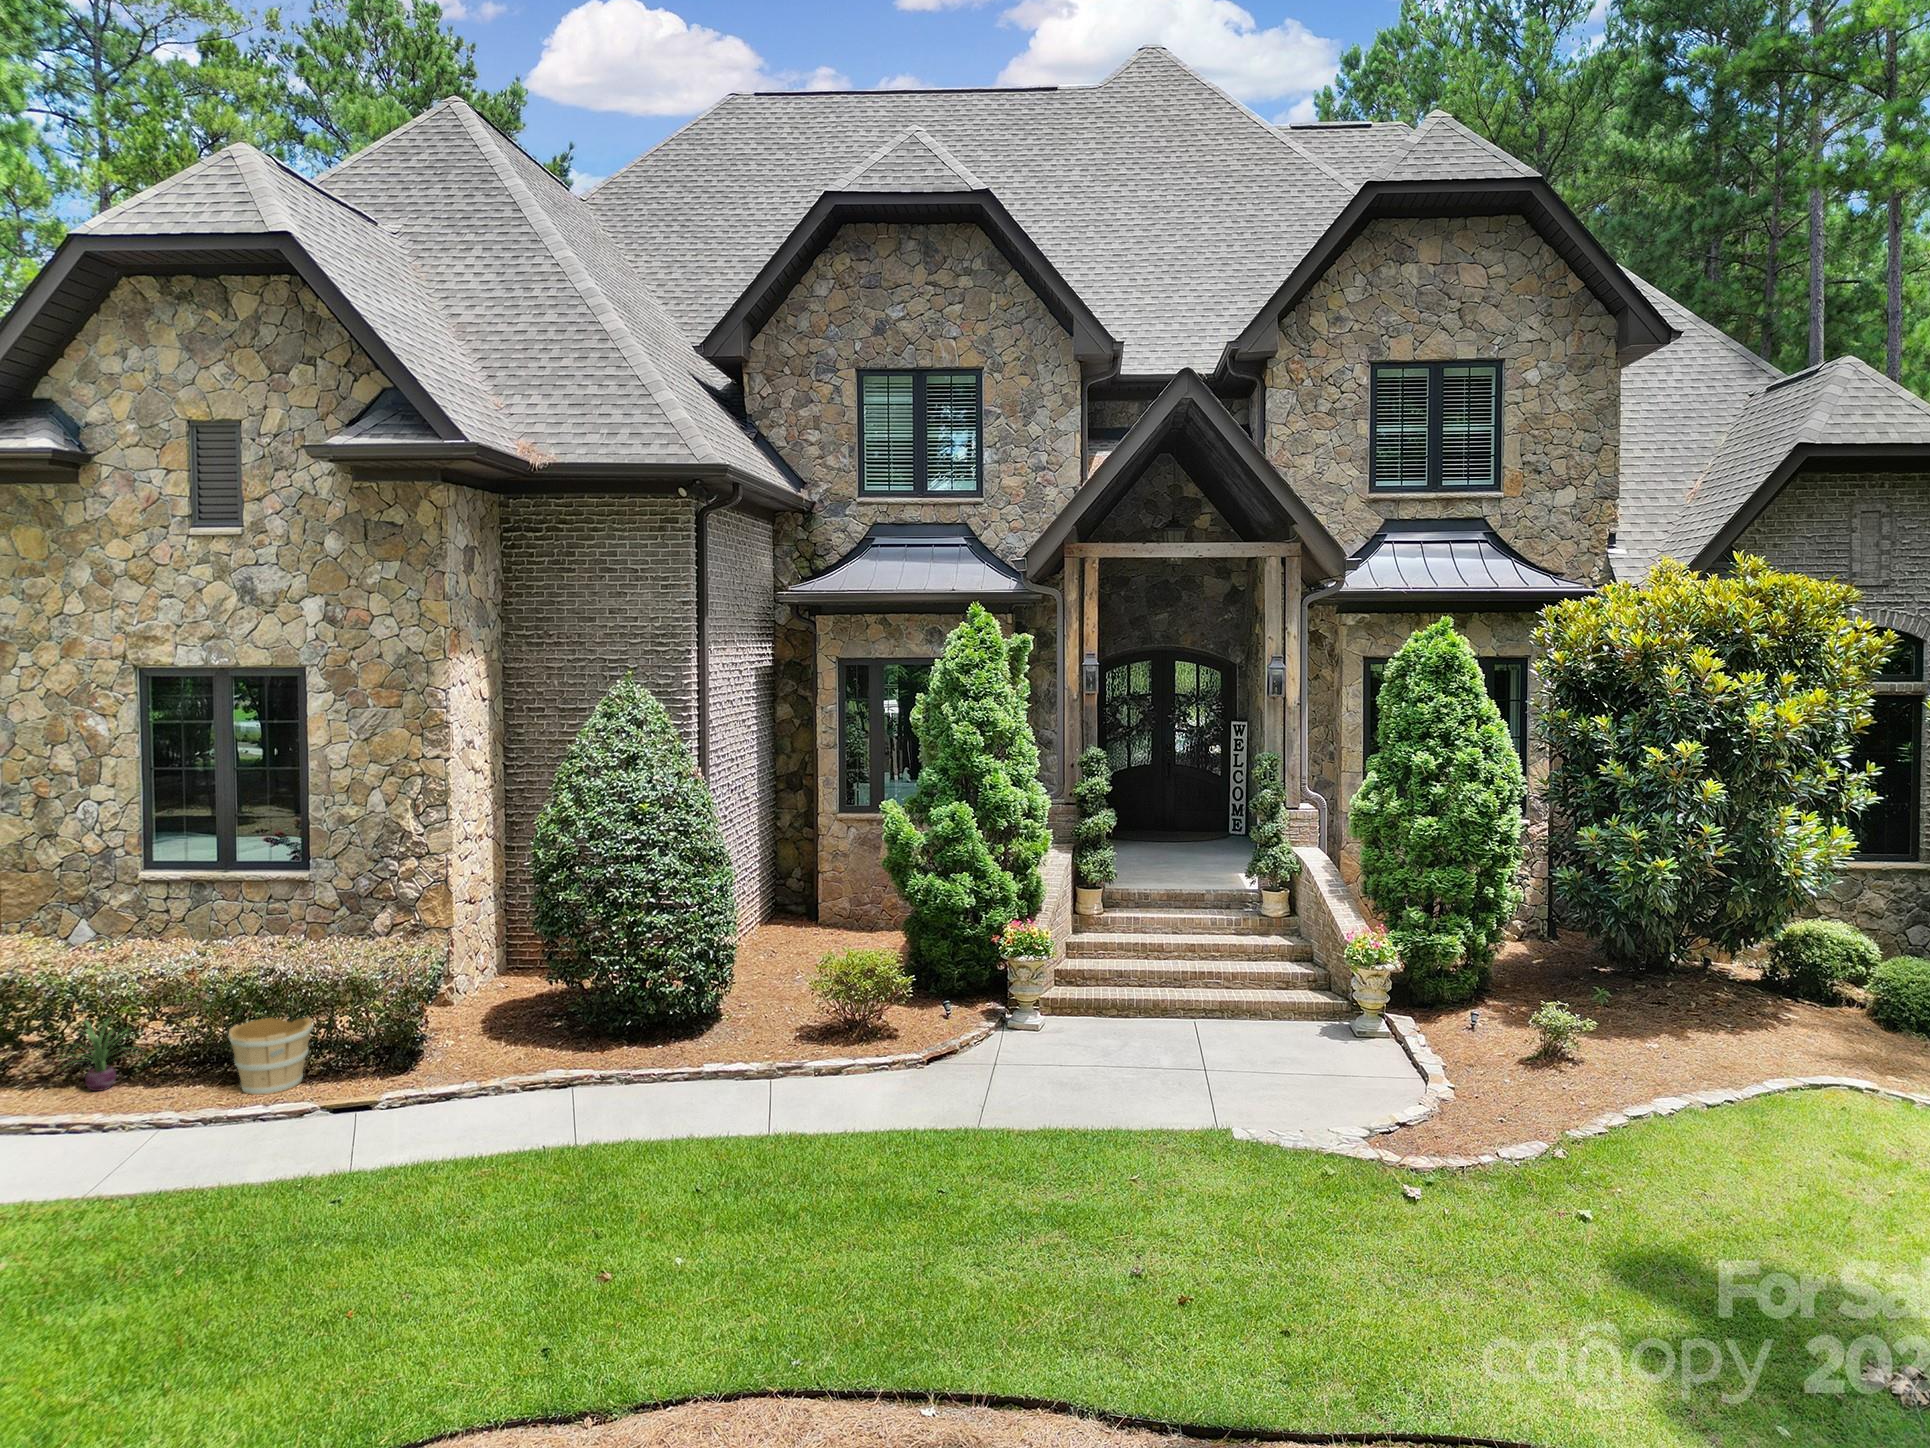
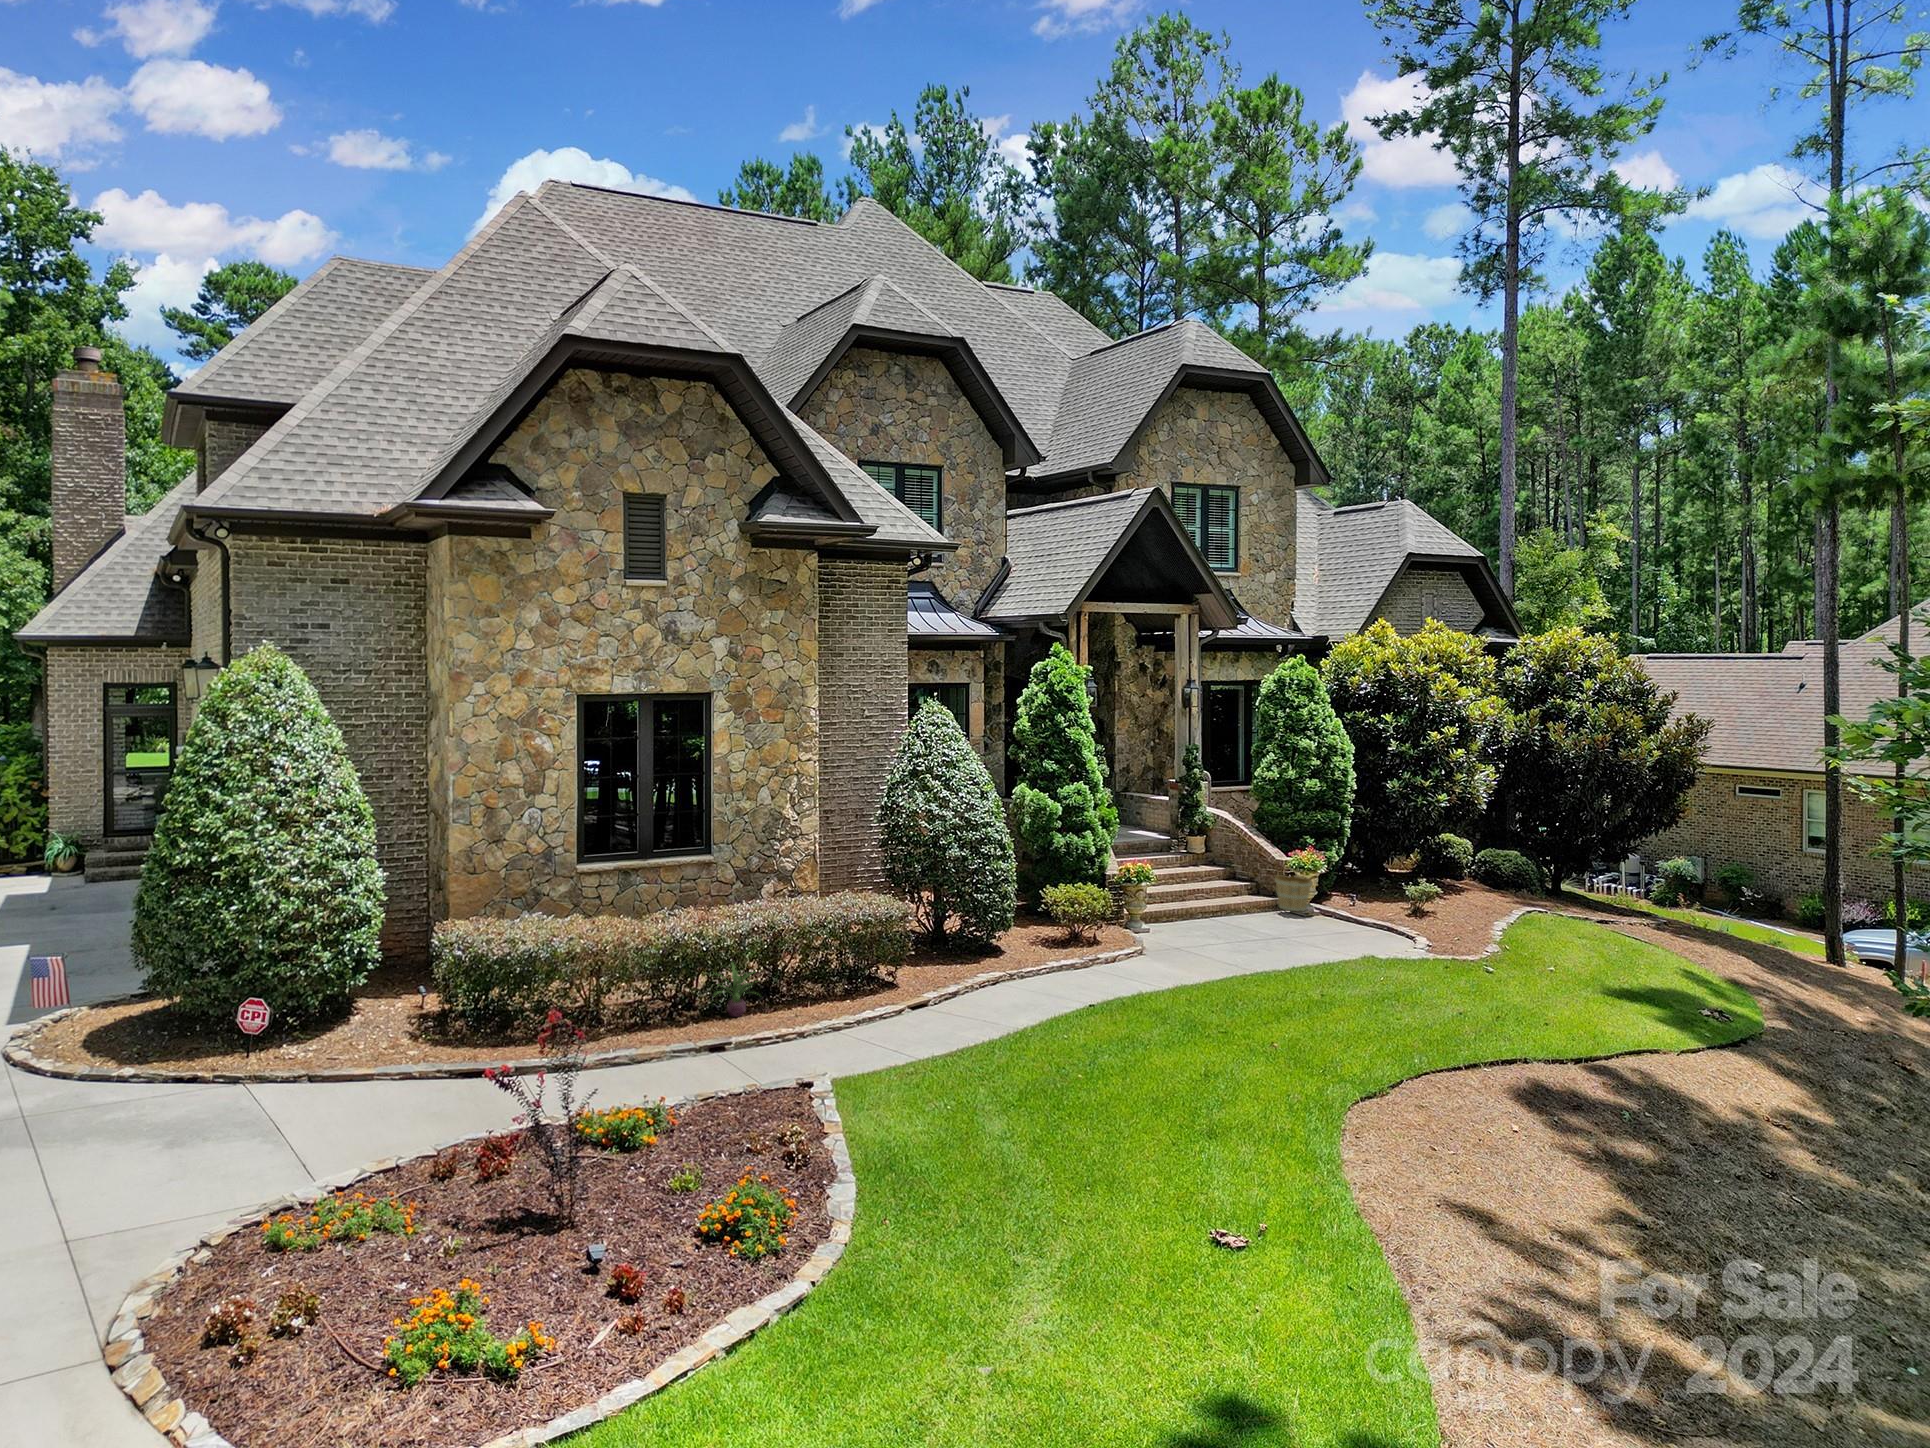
wooden bucket: present [228,1017,313,1095] -> present [1275,875,1312,911]

